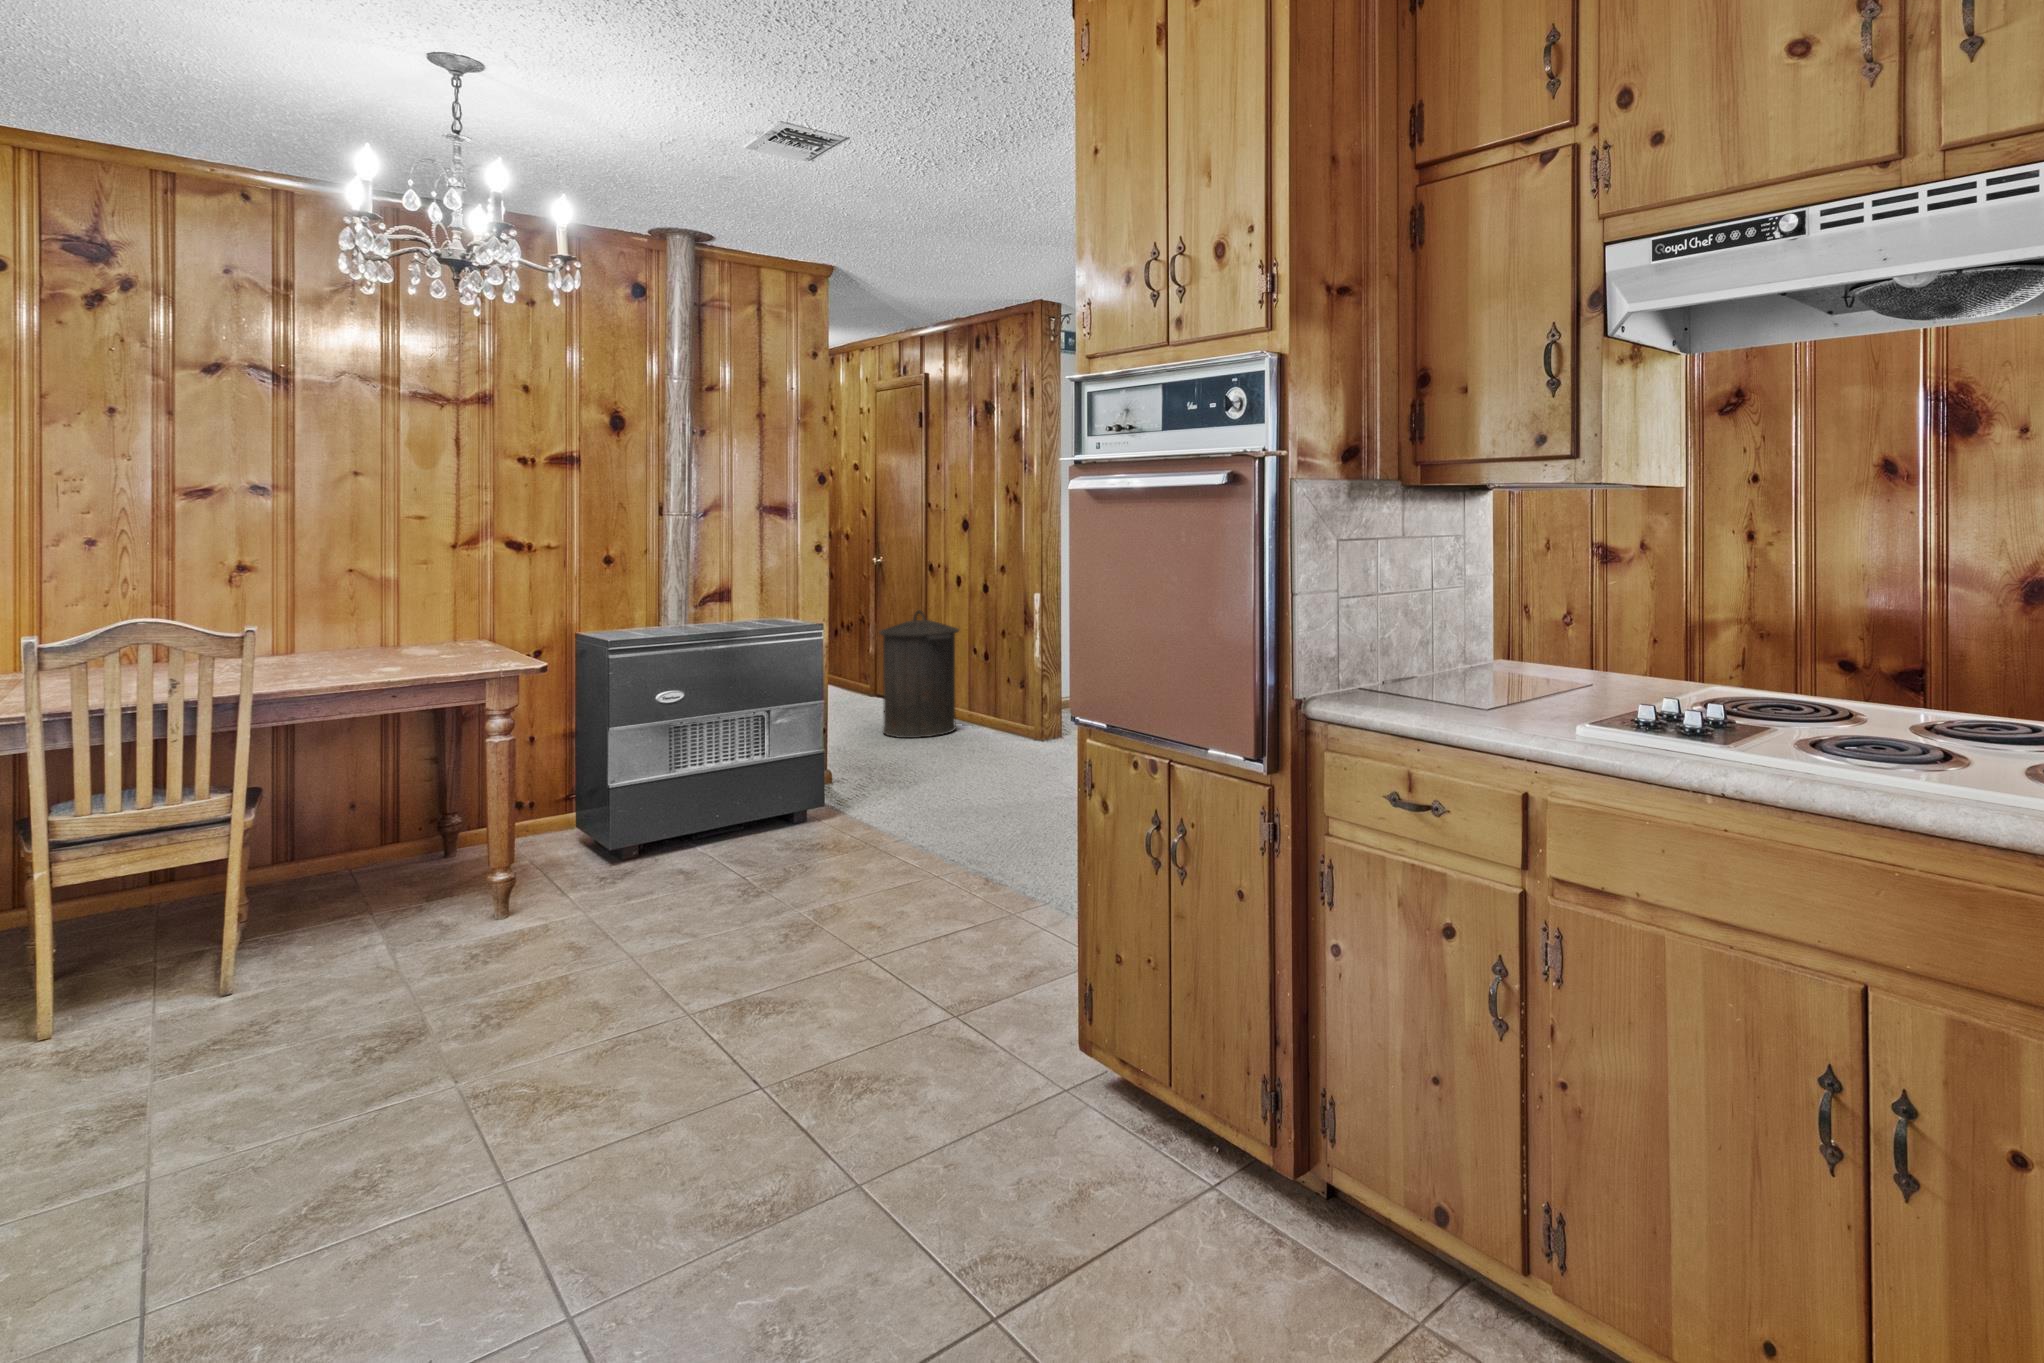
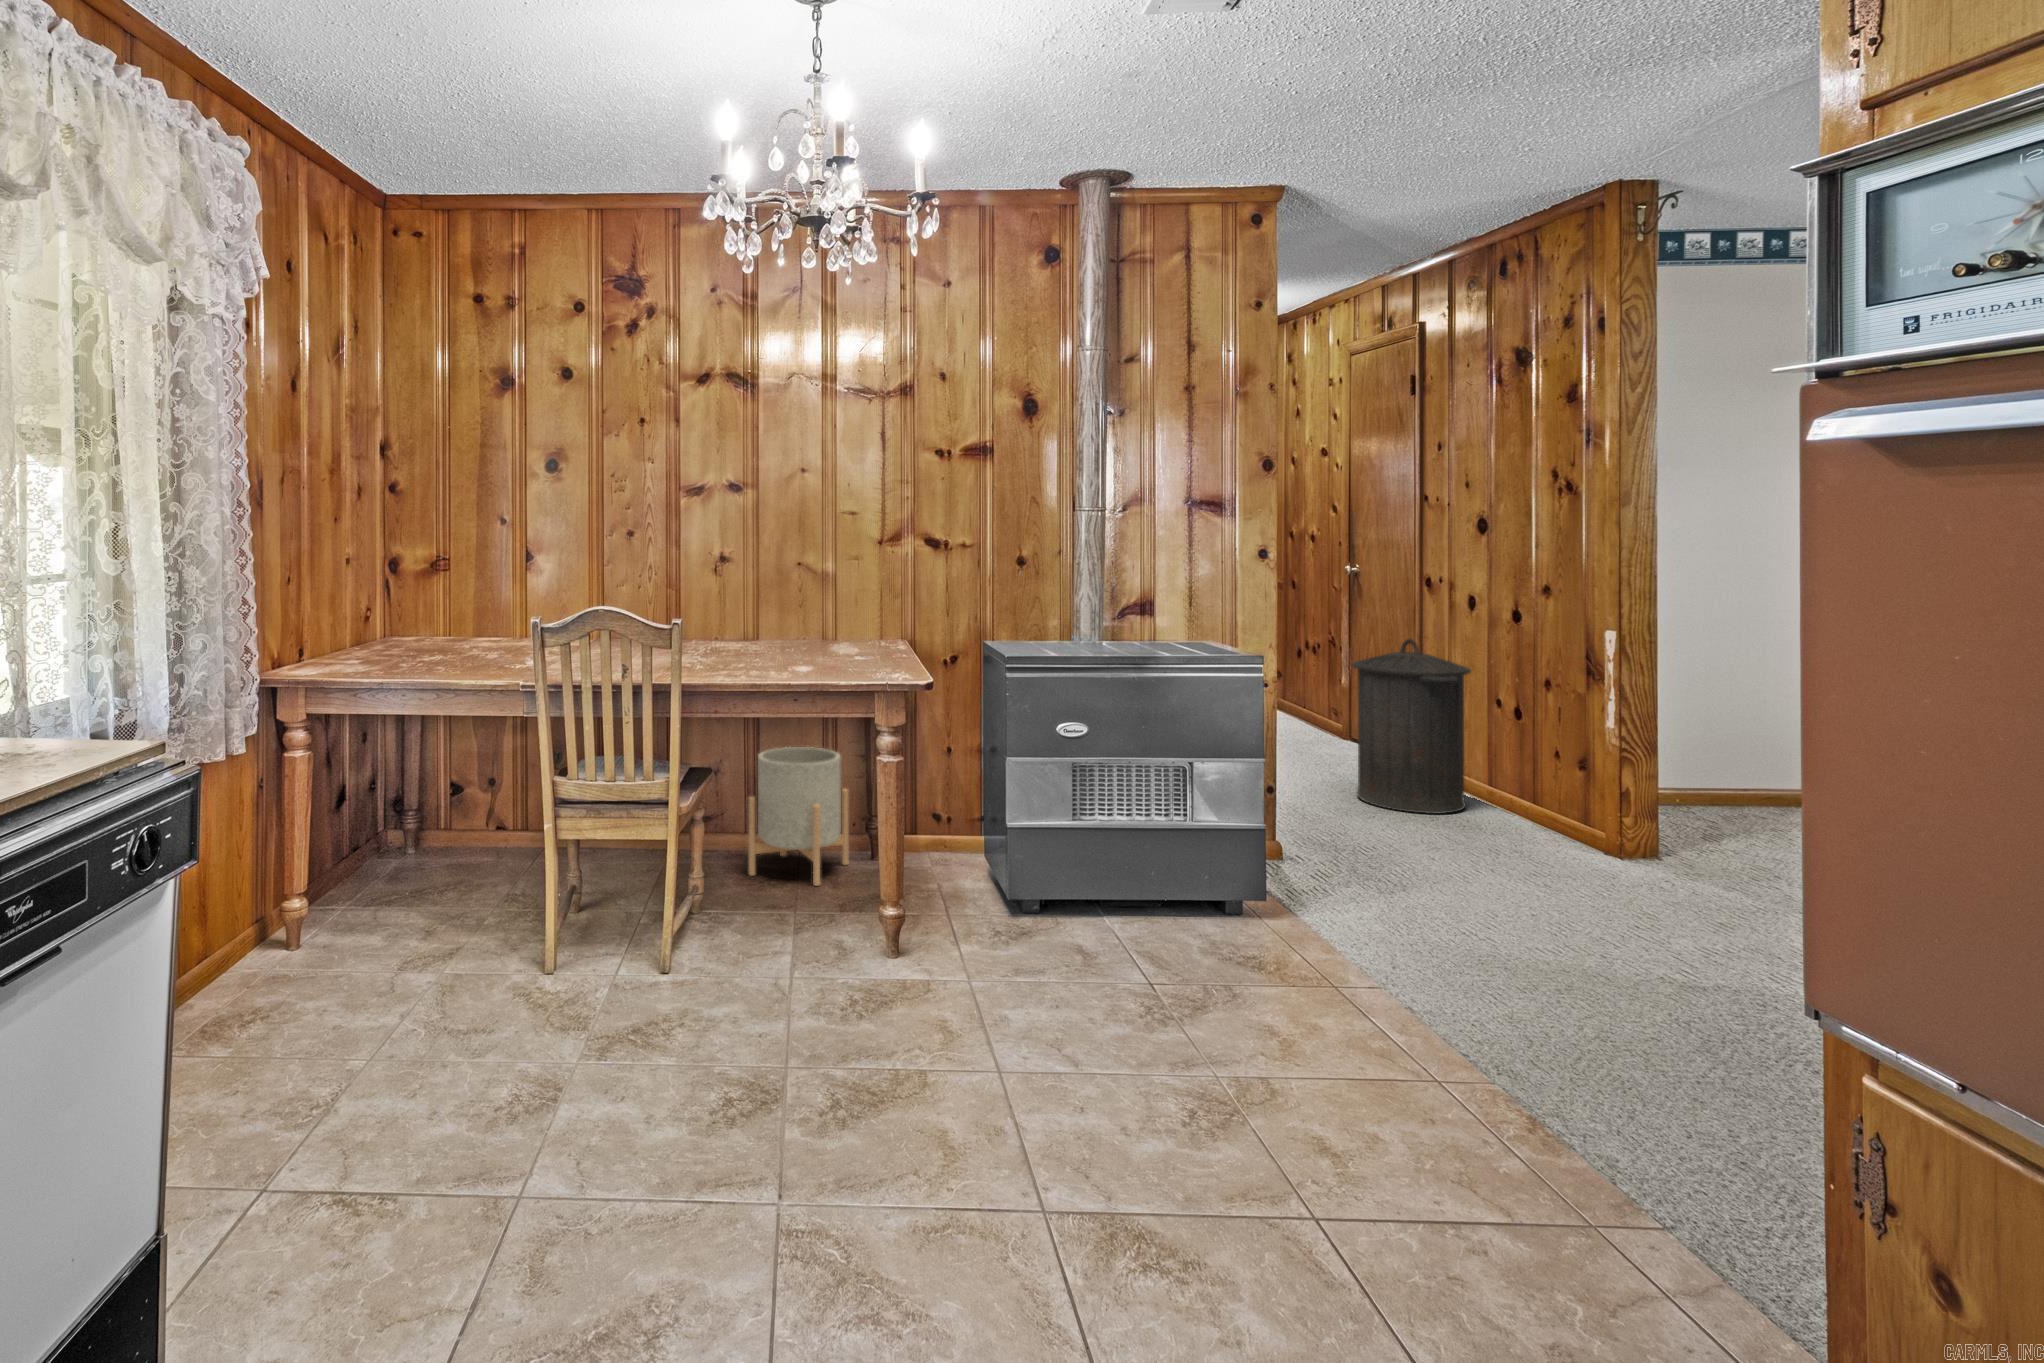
planter: none [299,752,423,893] -> present [749,747,849,886]

